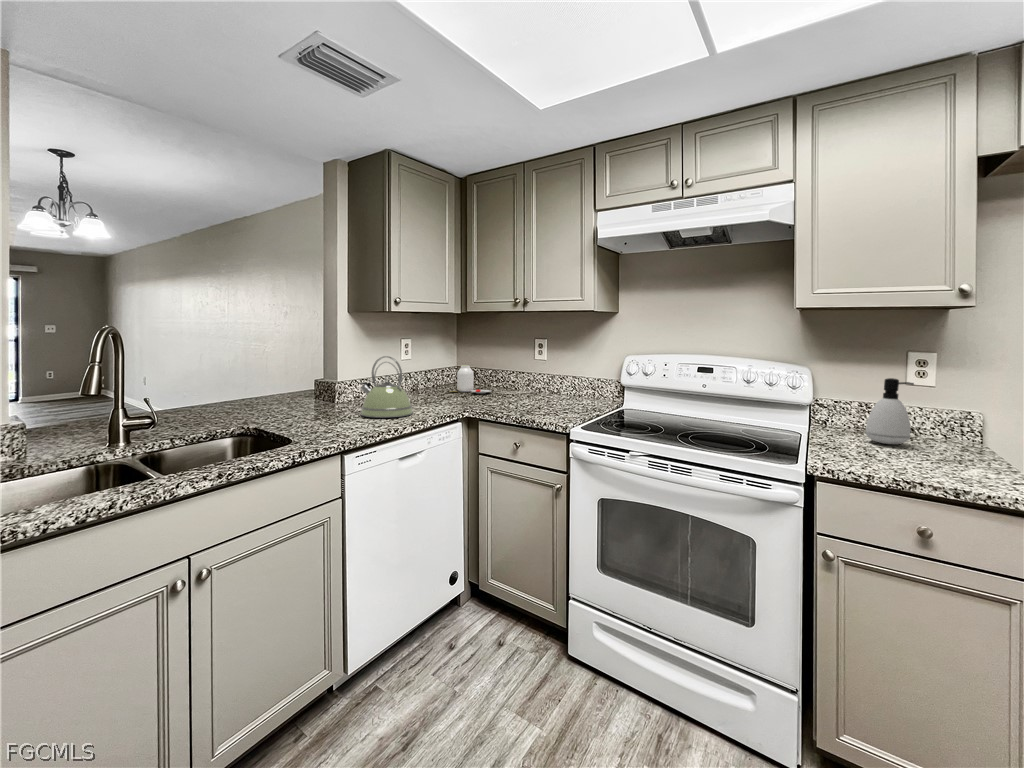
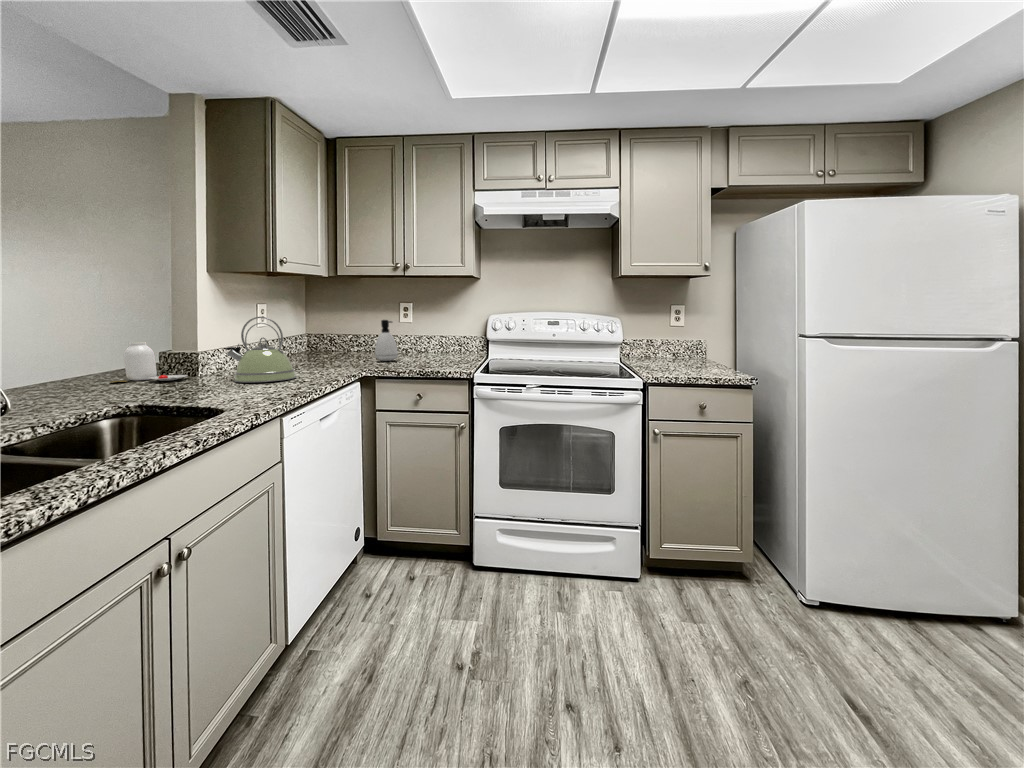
jar: present [450,365,491,393] -> present [112,342,187,382]
soap dispenser: present [866,378,914,444] -> present [375,320,398,361]

